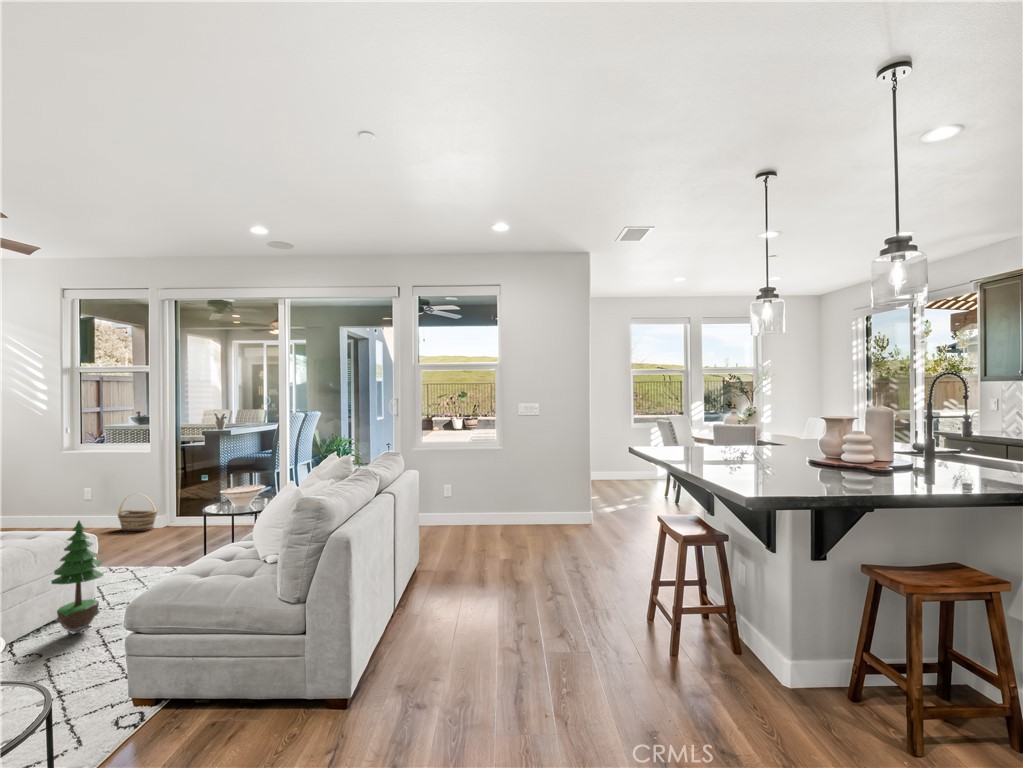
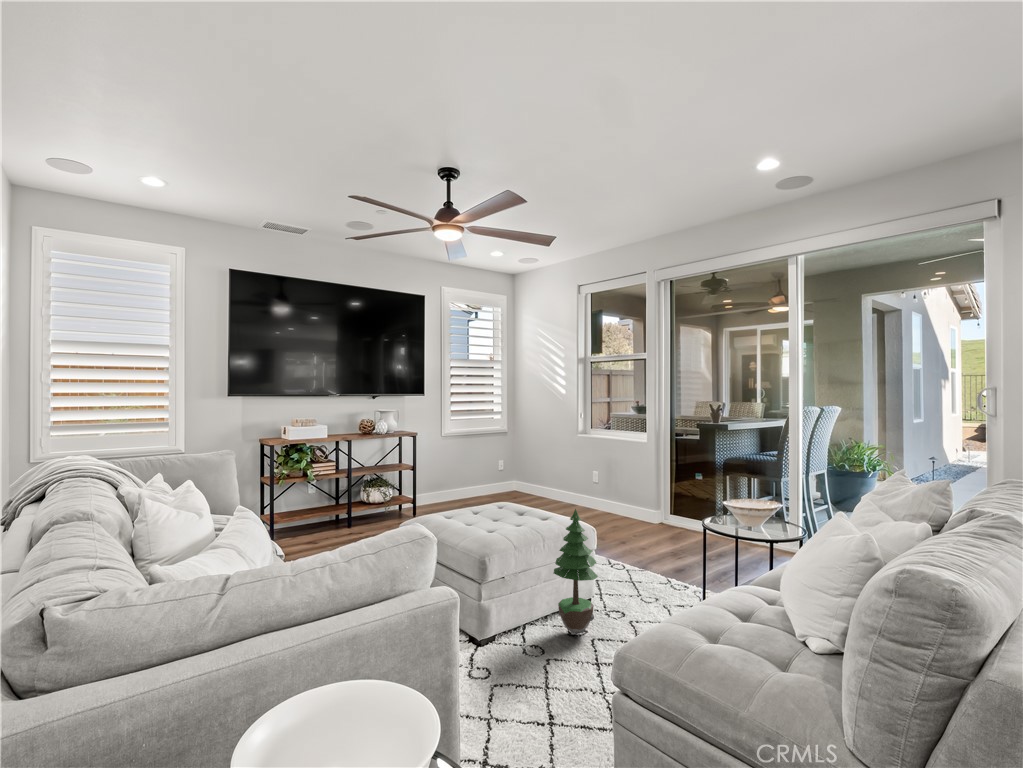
basket: present [118,498,157,531] -> none [621,484,654,525]

